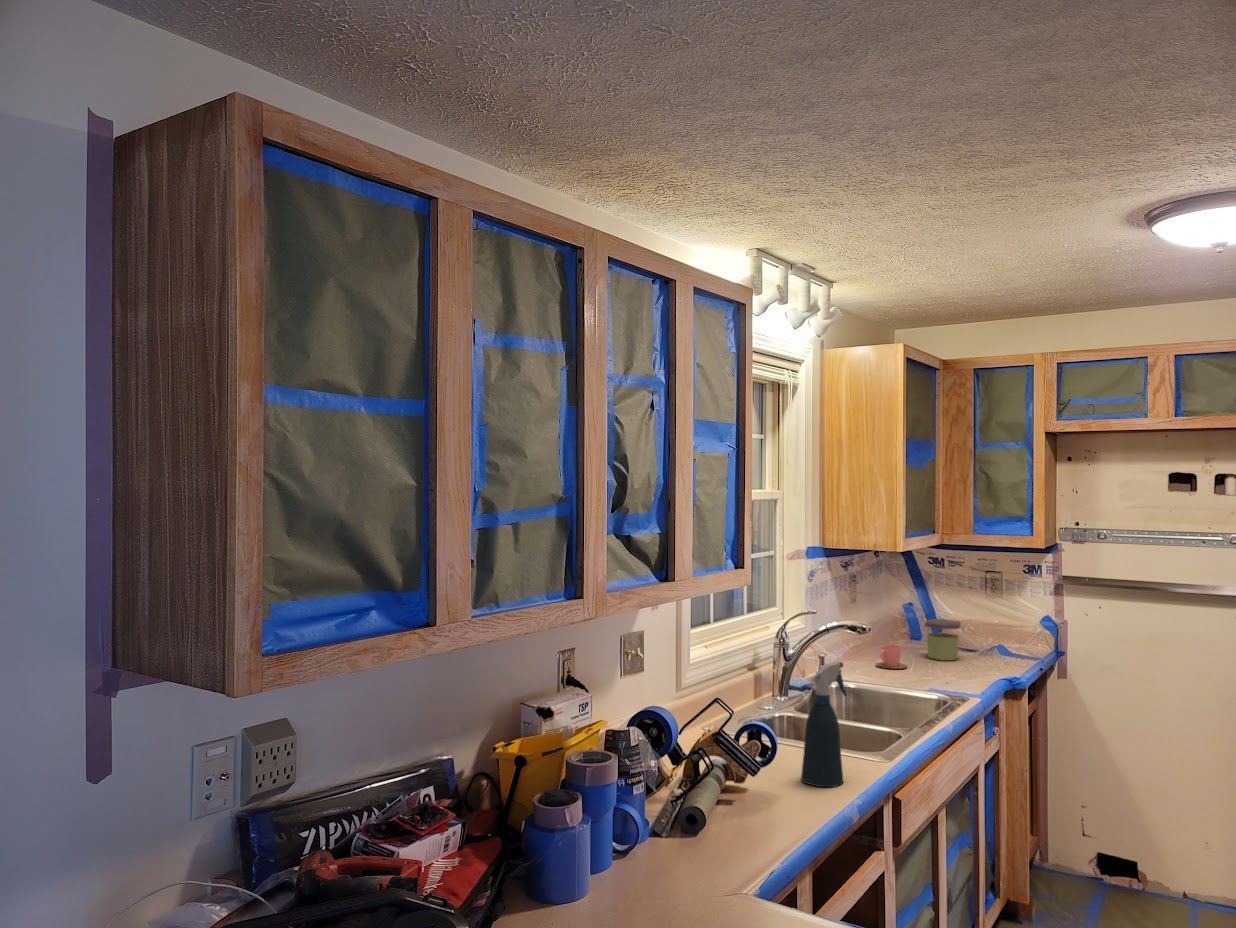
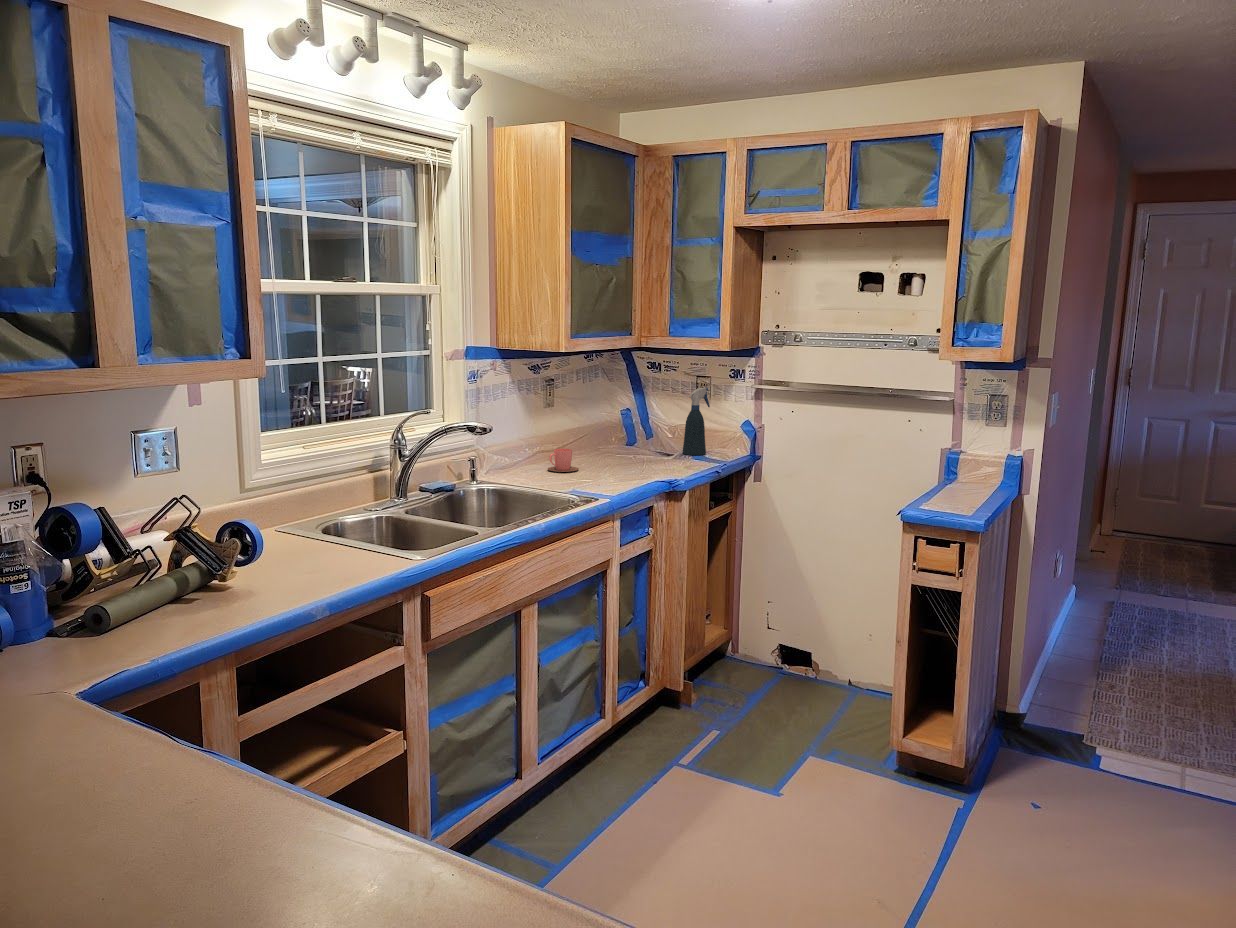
jar: present [925,619,961,661] -> none [609,423,646,464]
spray bottle: present [801,662,847,787] -> present [682,388,710,455]

